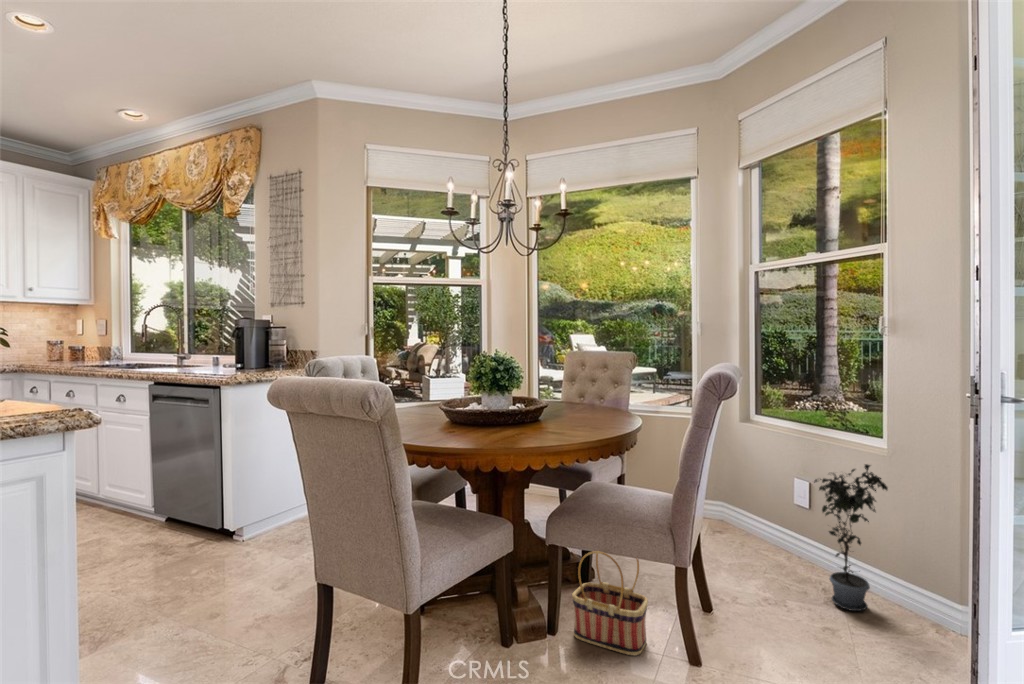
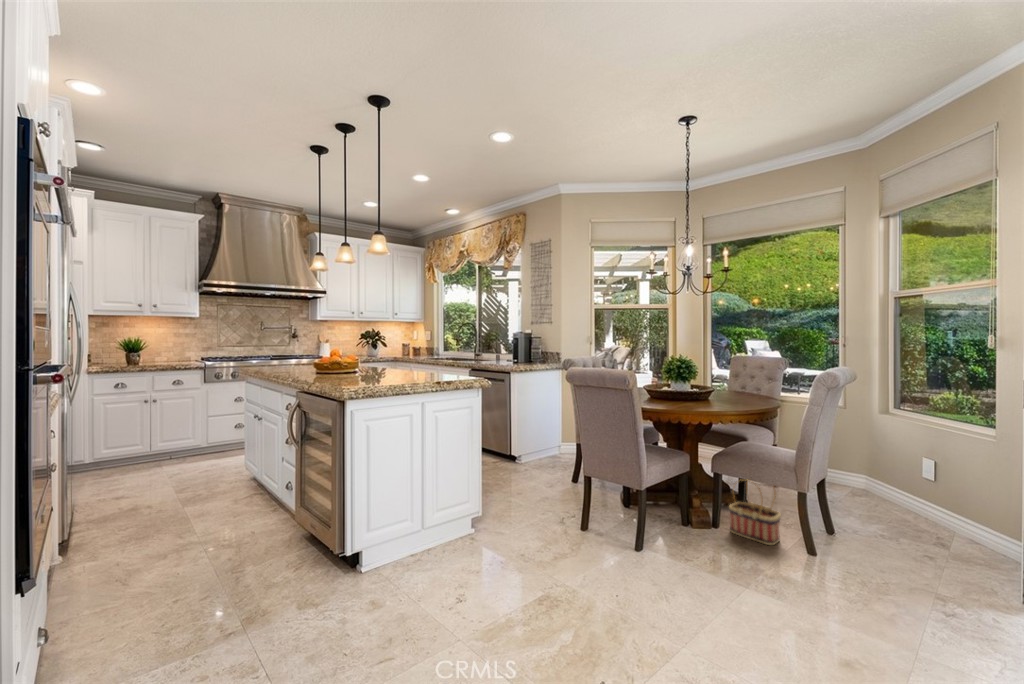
potted plant: present [814,464,888,611] -> none [921,443,989,550]

